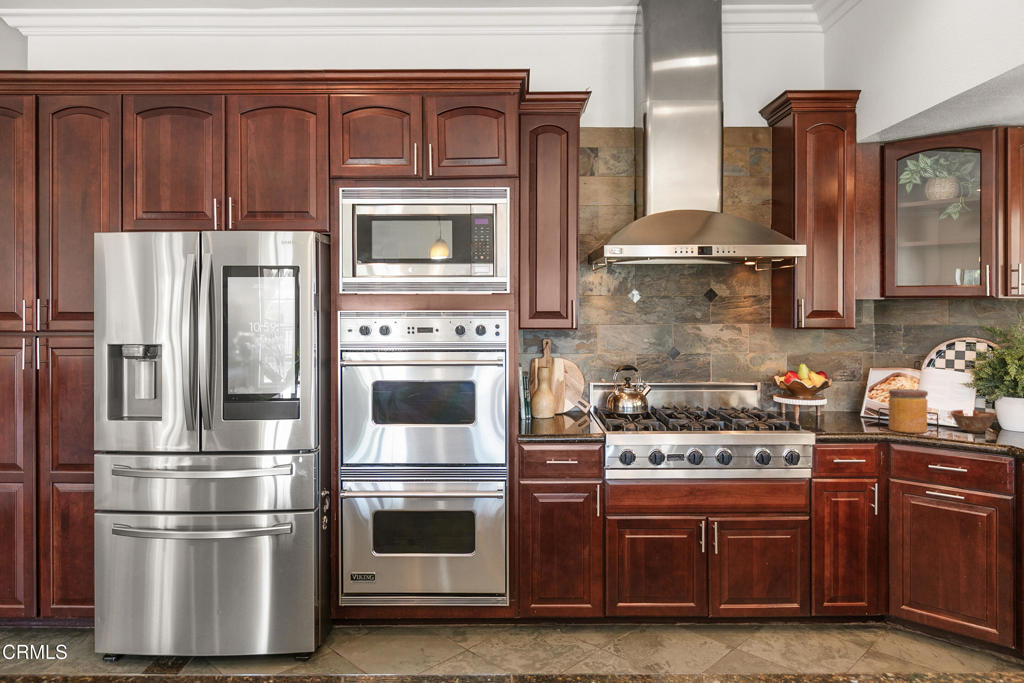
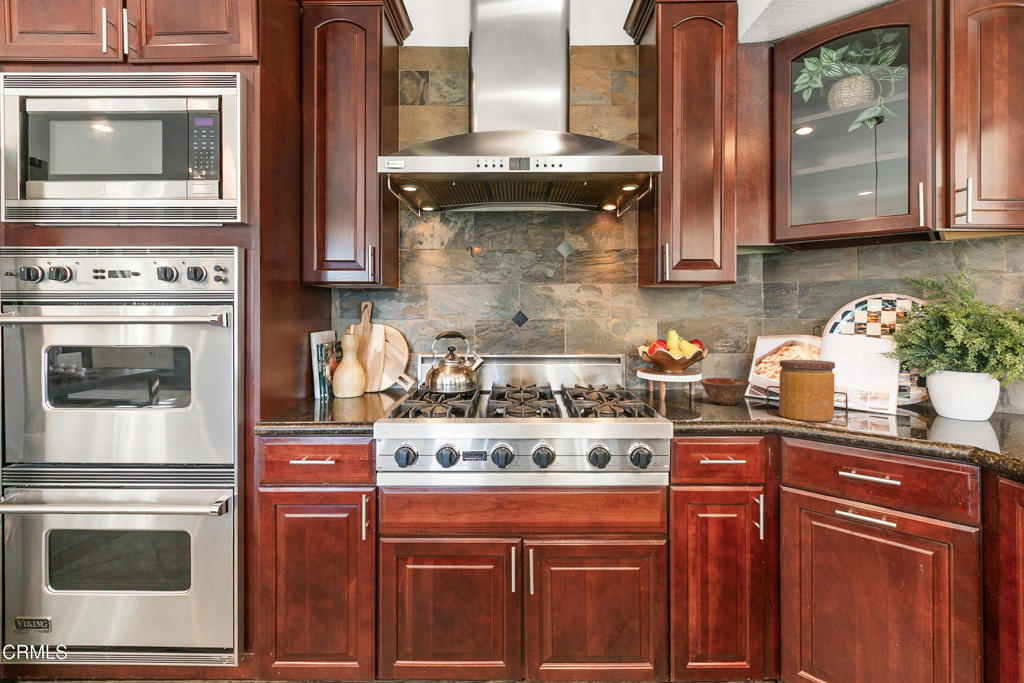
ceramic bowl: present [950,410,997,433] -> present [700,378,750,405]

